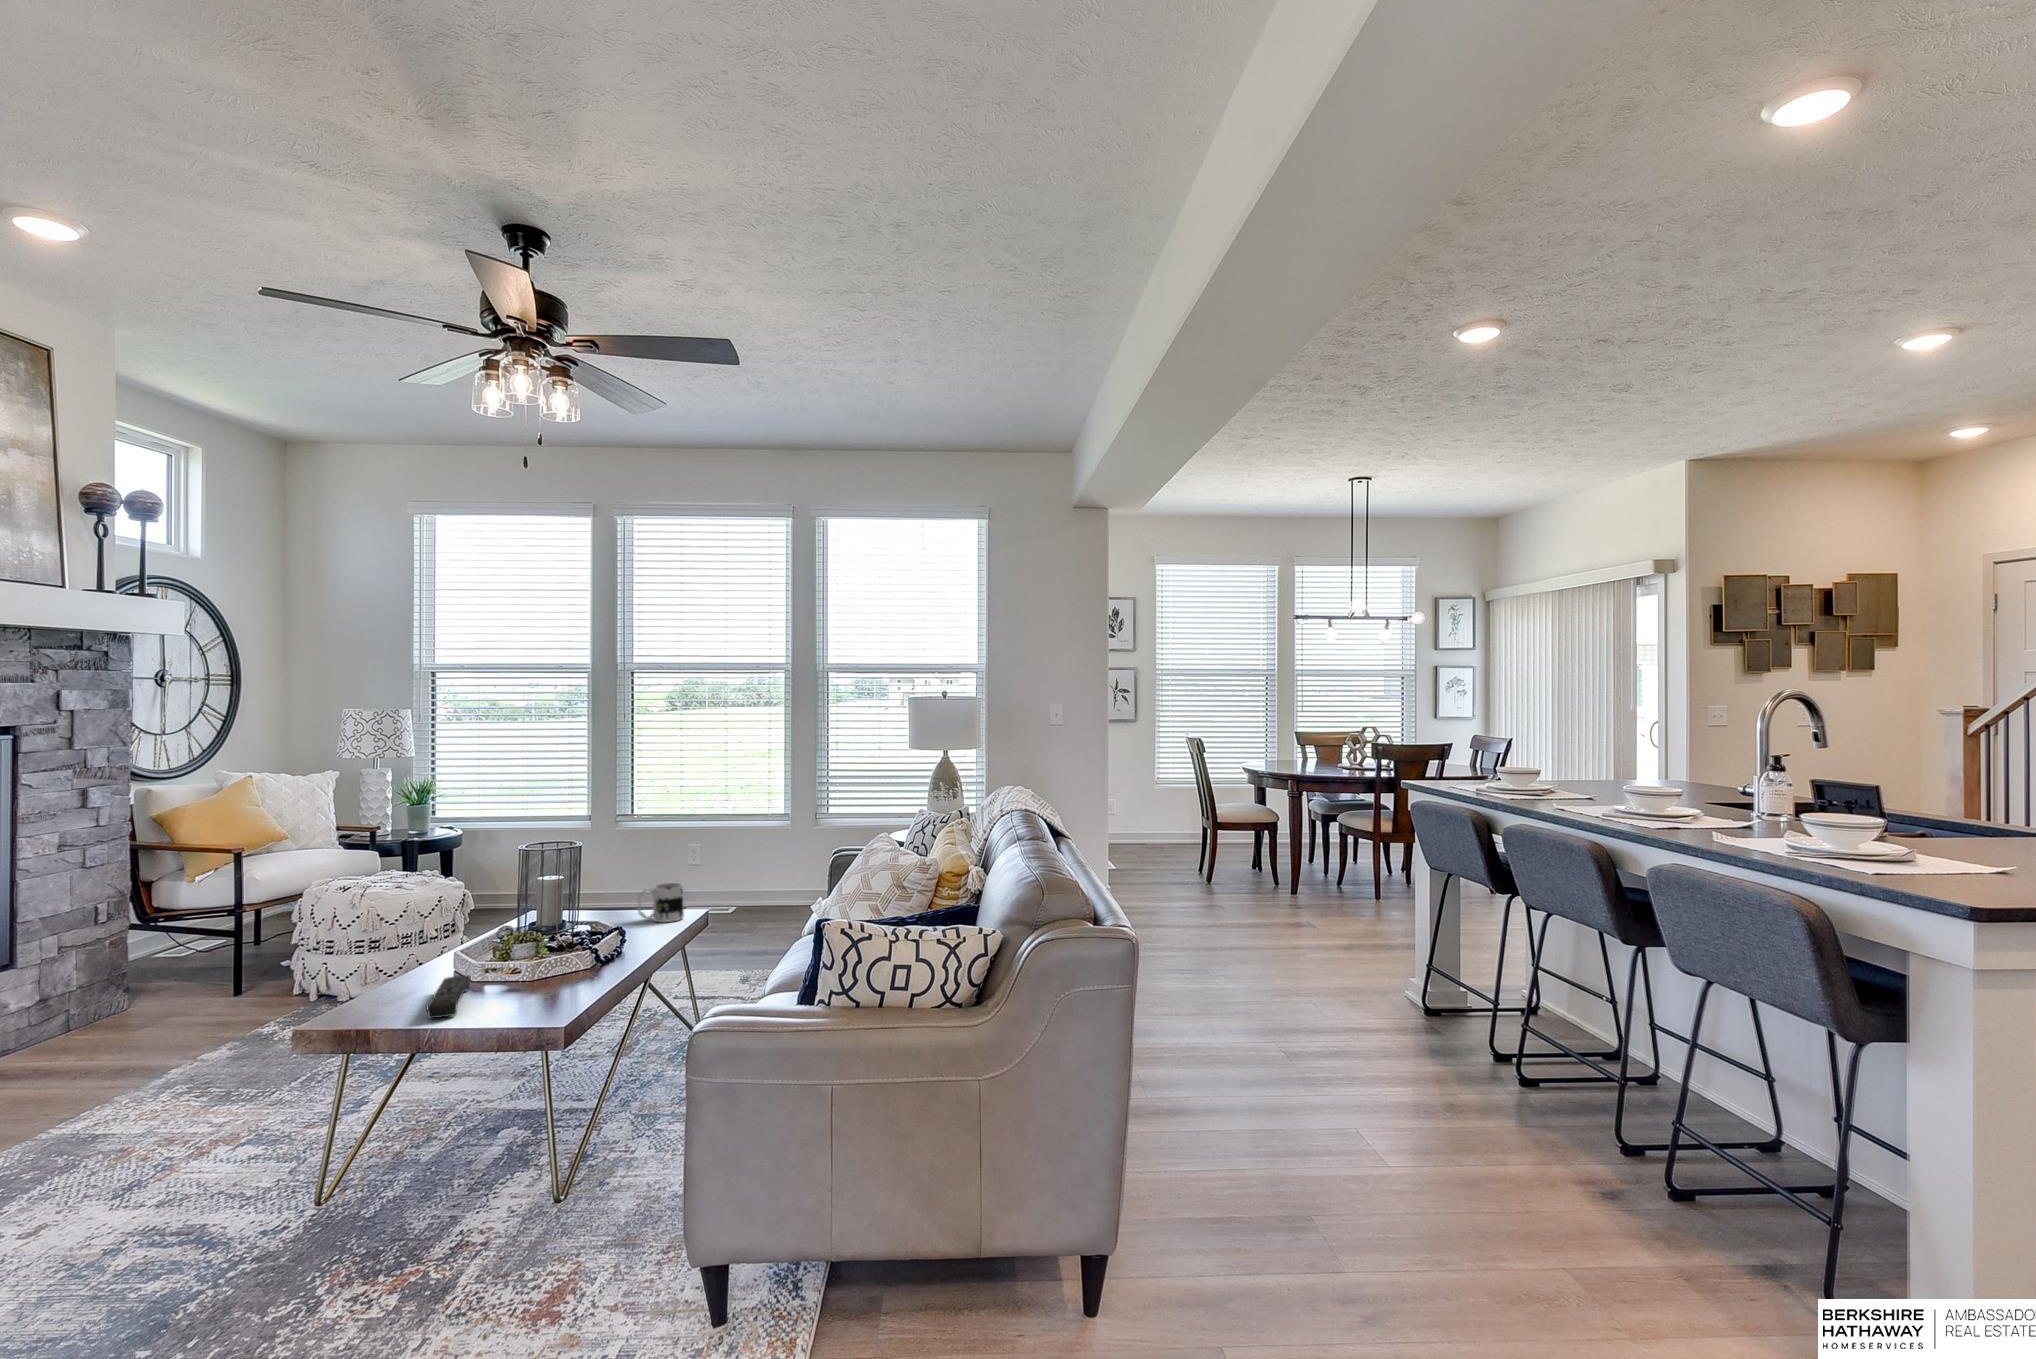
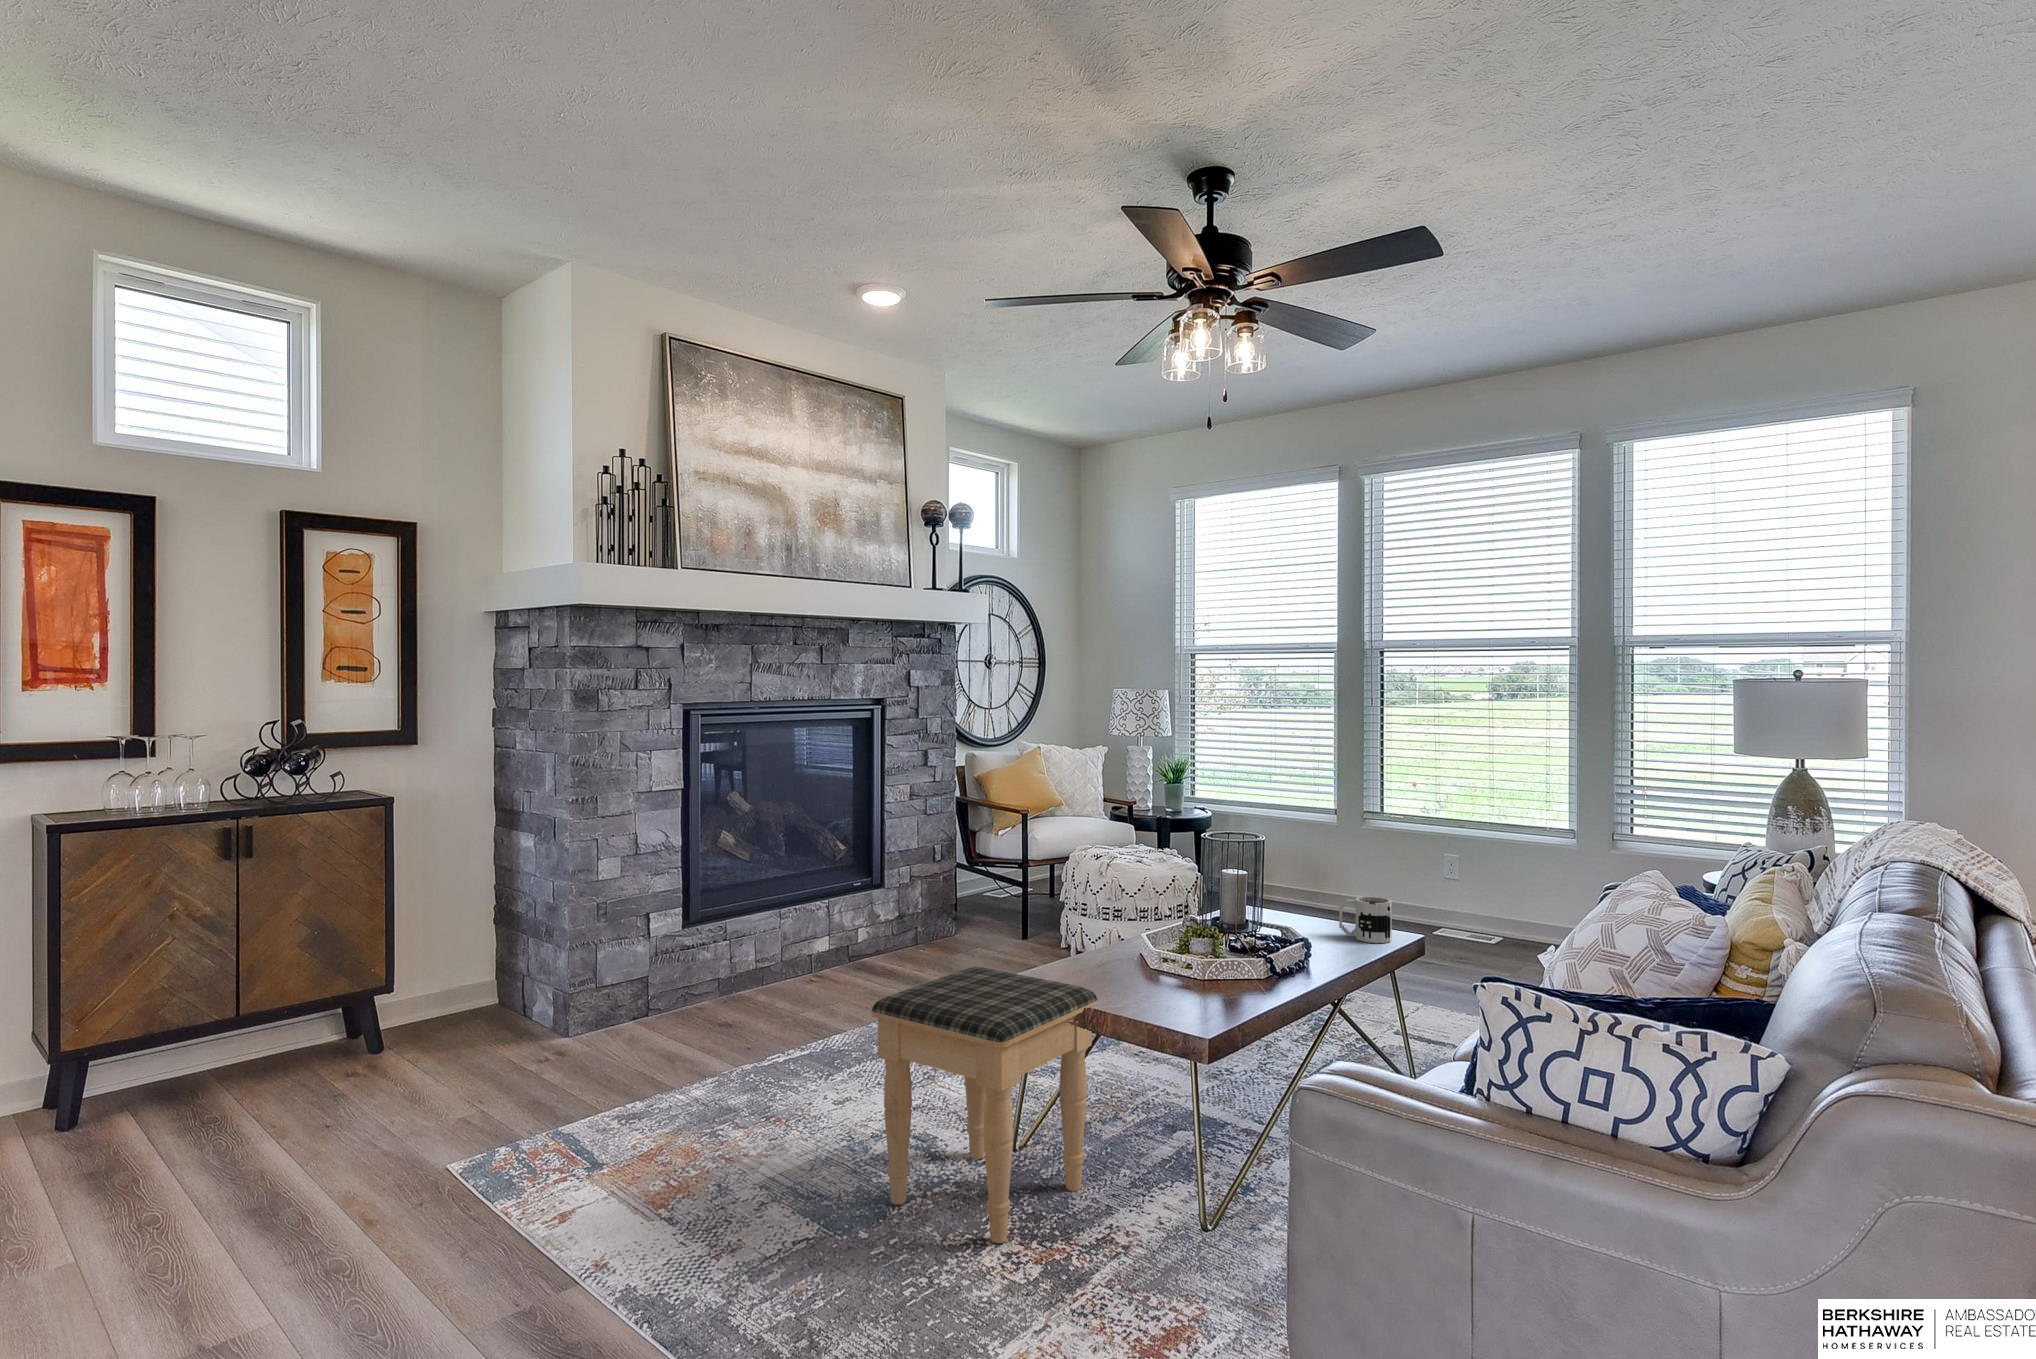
remote control: present [427,975,471,1018] -> none [1094,960,1146,1001]
footstool: none [140,1011,432,1306] -> present [872,967,1098,1243]

